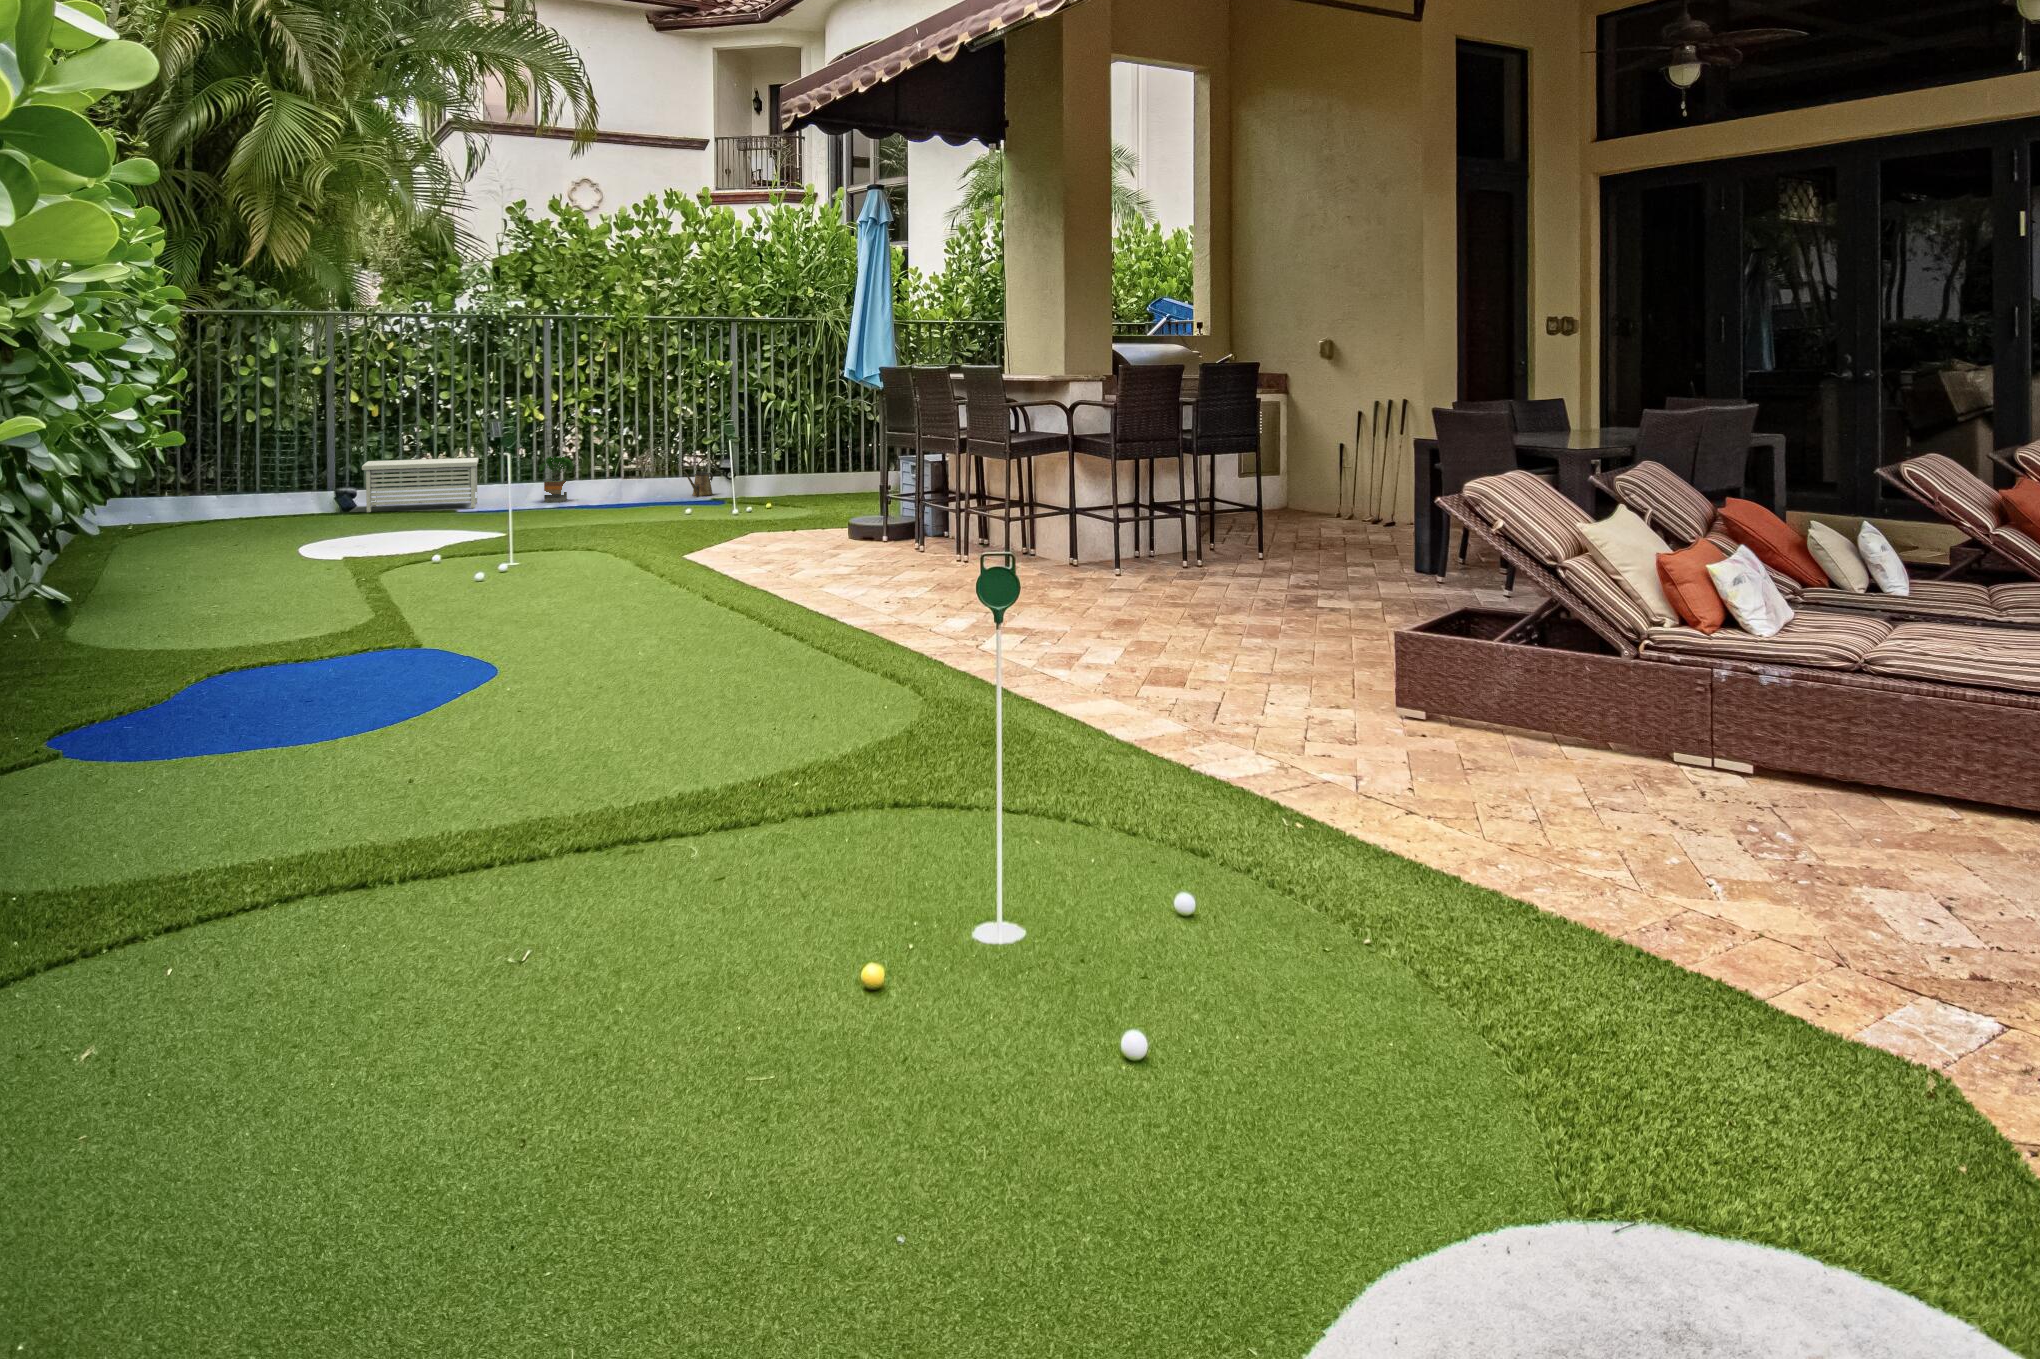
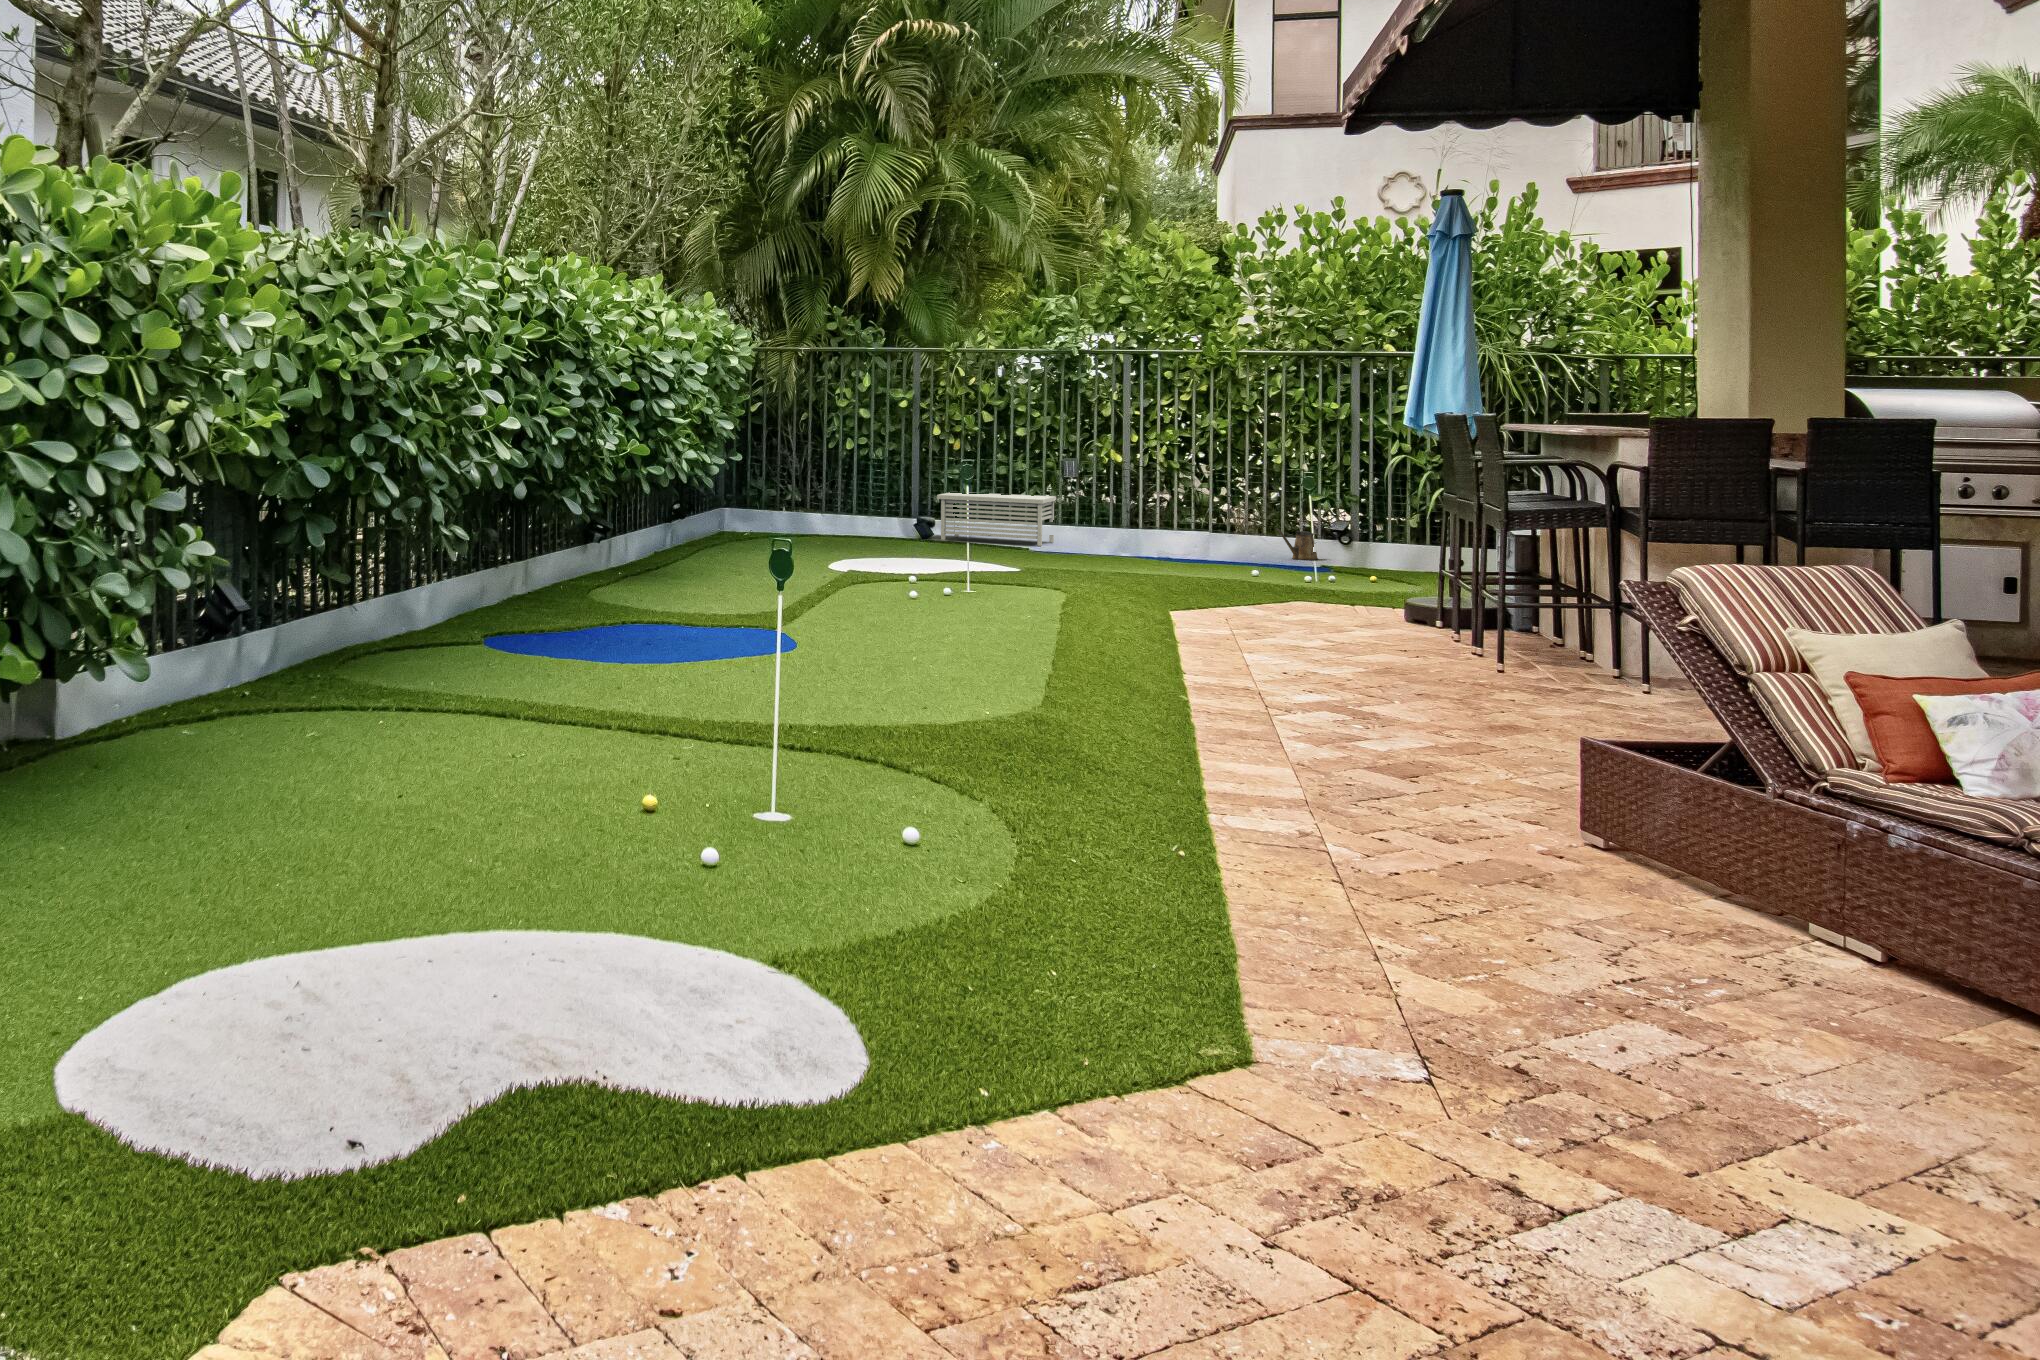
potted tree: present [539,456,573,502] -> none [1114,500,1155,550]

